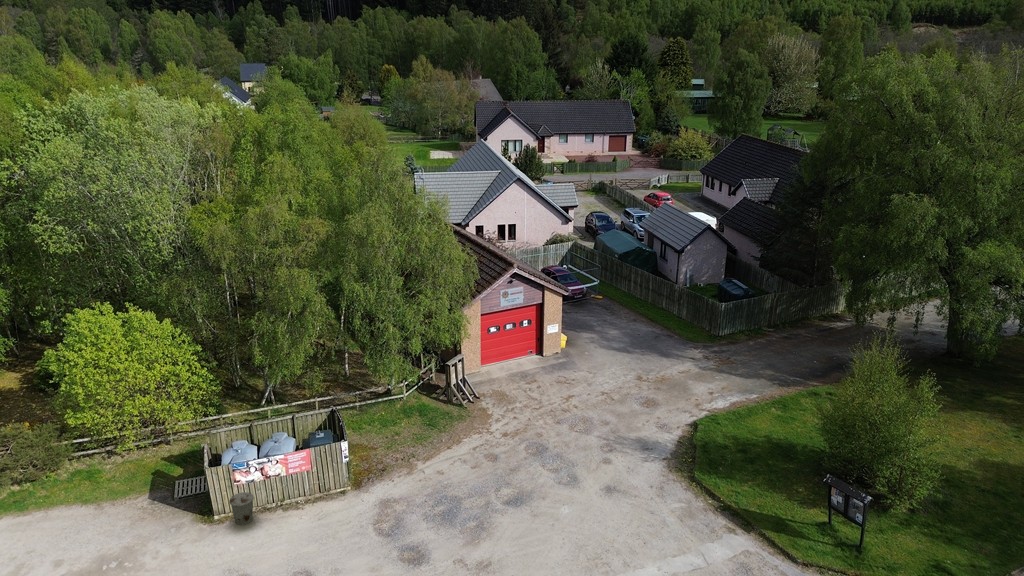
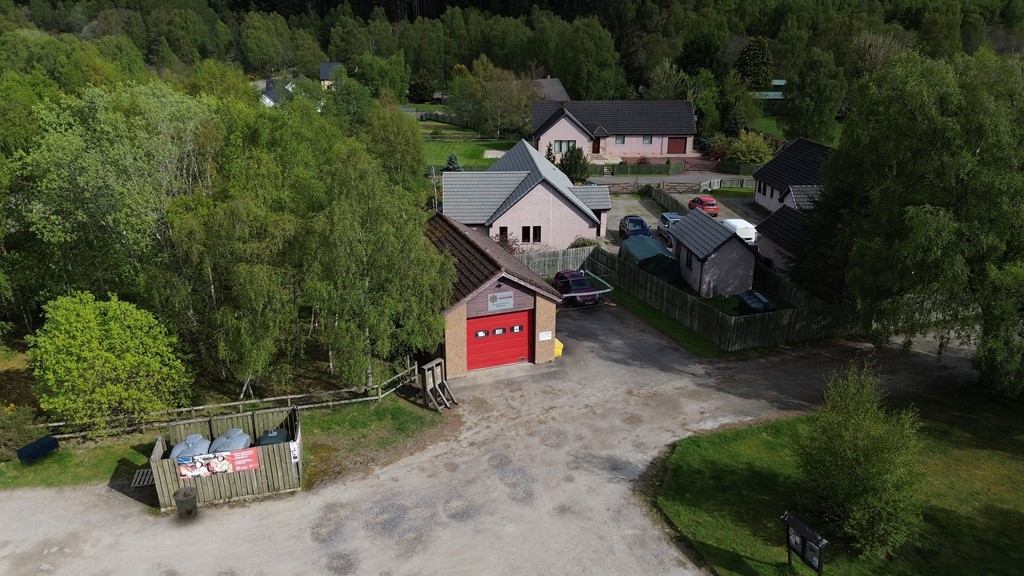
bench: none [44,452,86,485] -> present [17,435,59,467]

